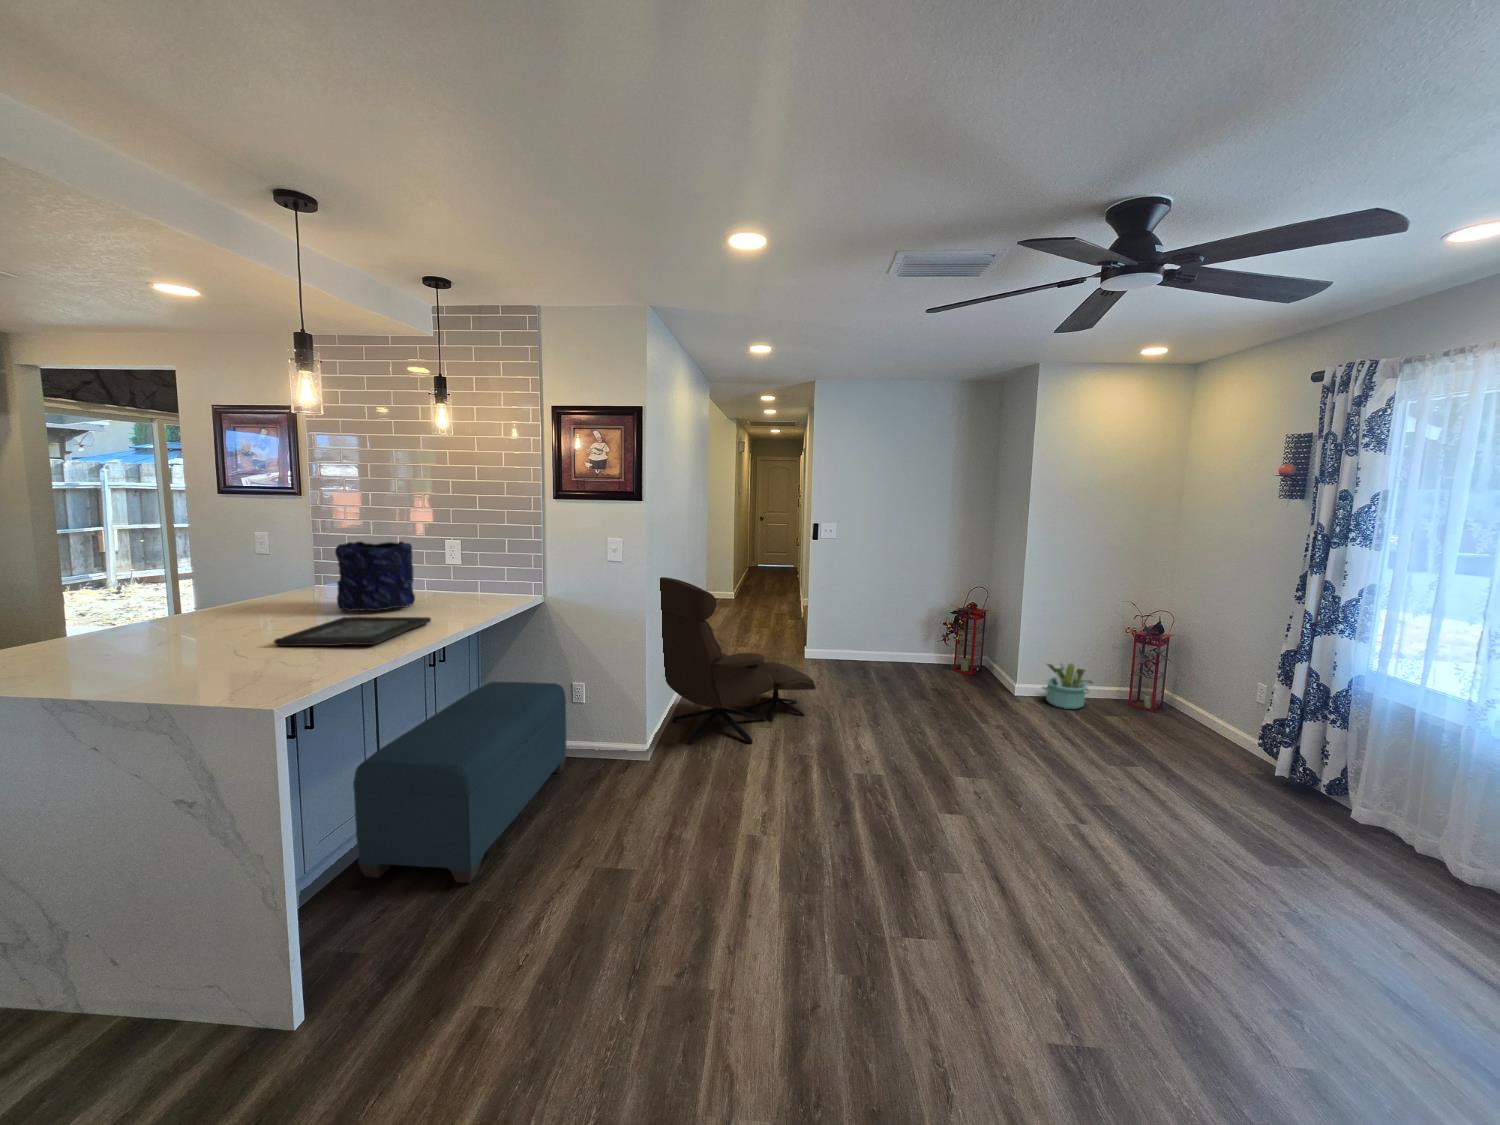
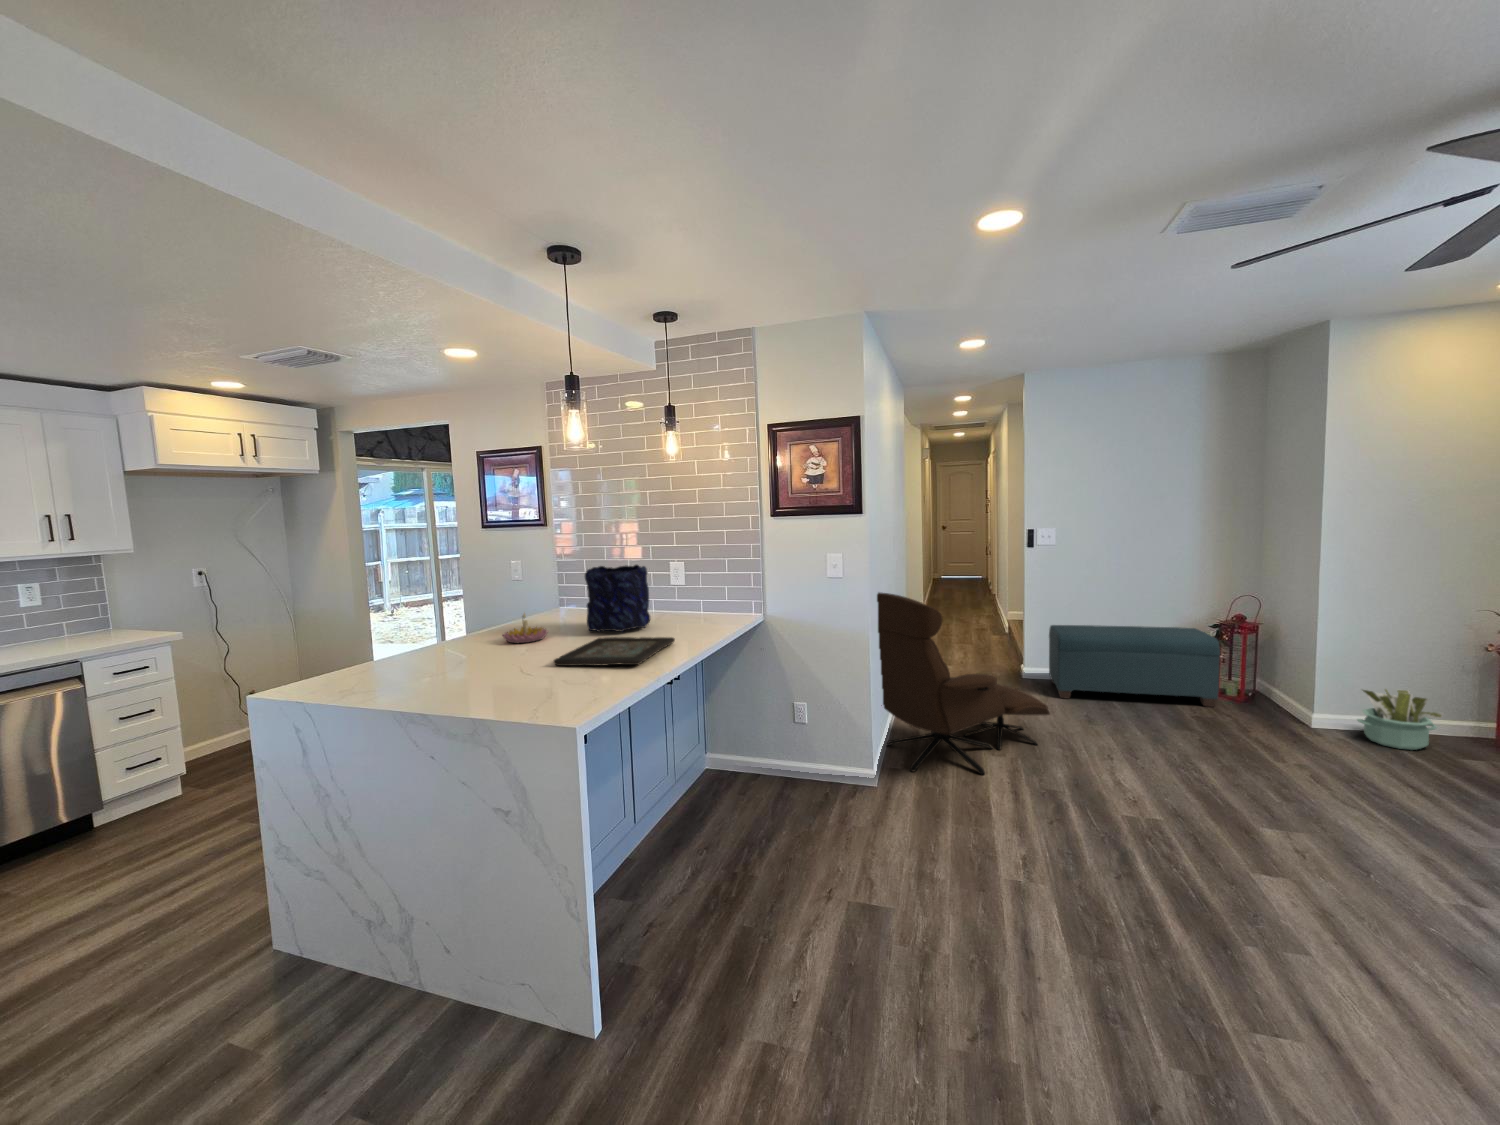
candle holder: none [224,587,287,623] -> present [502,614,548,643]
bench: present [353,682,566,883] -> present [1049,625,1220,707]

